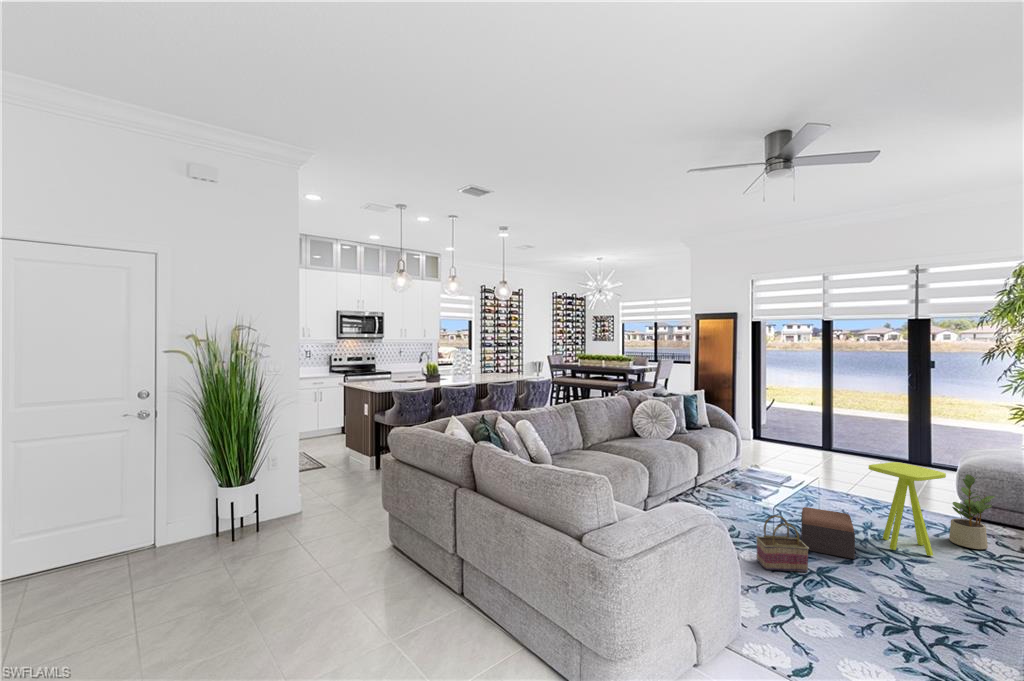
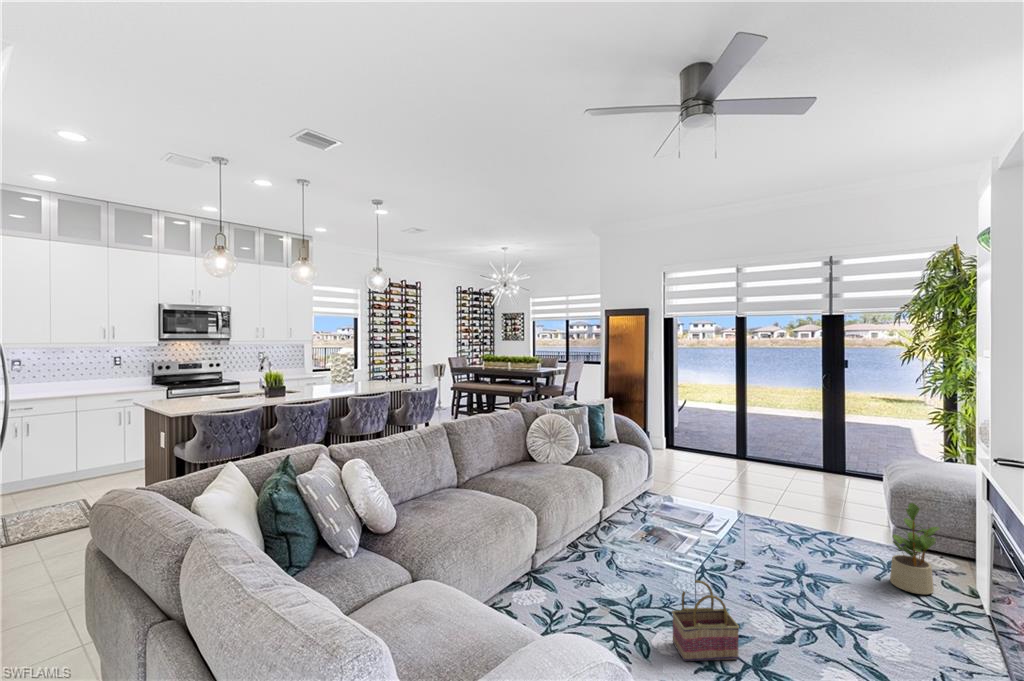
side table: present [869,462,946,556] -> none [803,490,892,612]
footstool: present [801,507,855,559] -> none [726,555,792,628]

